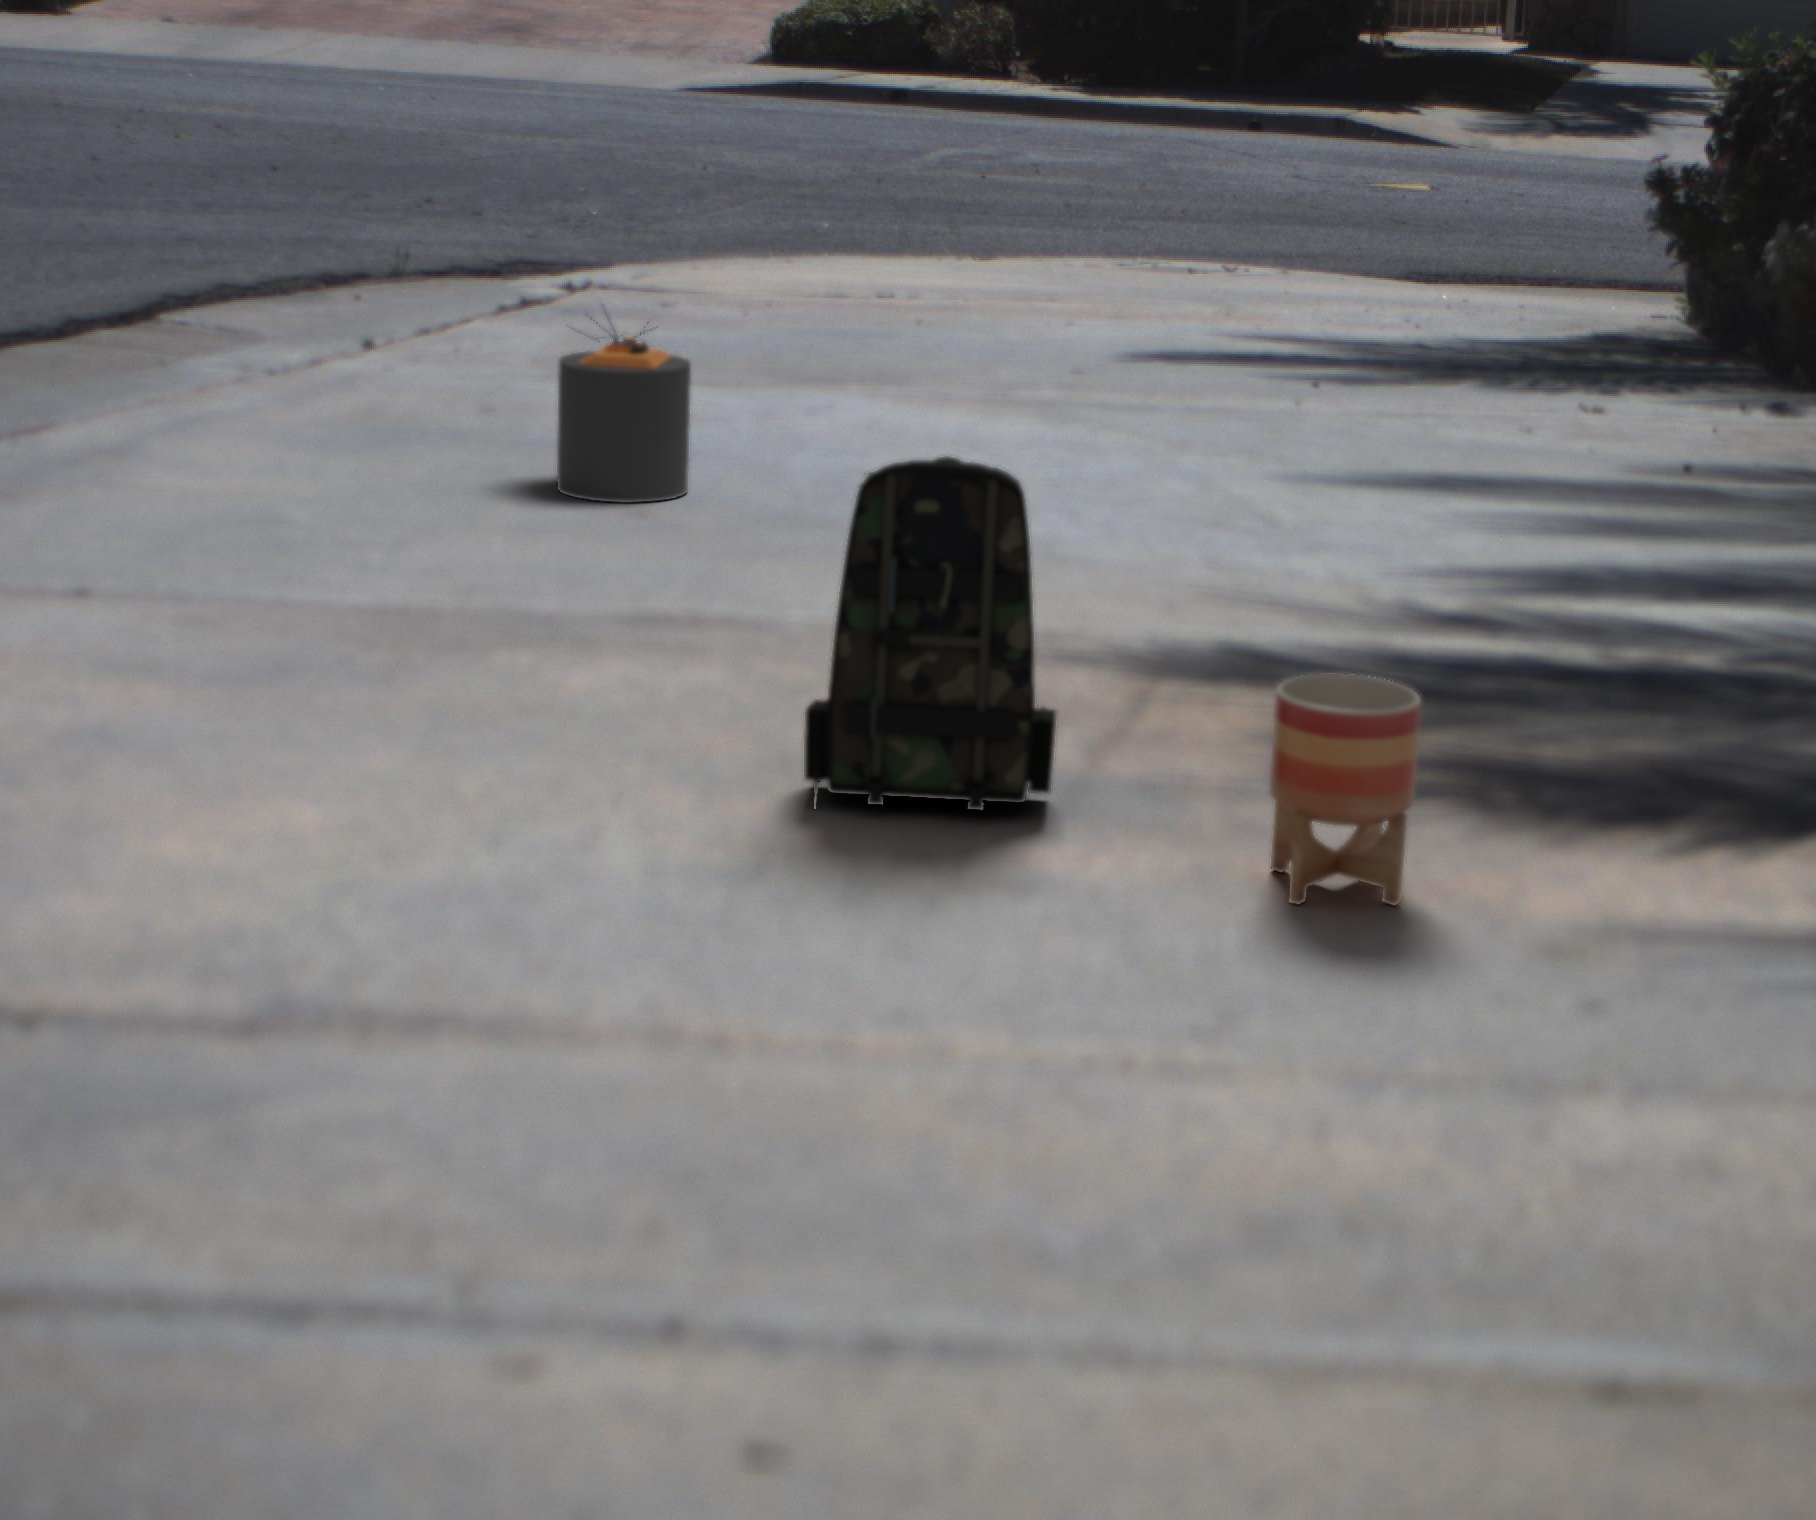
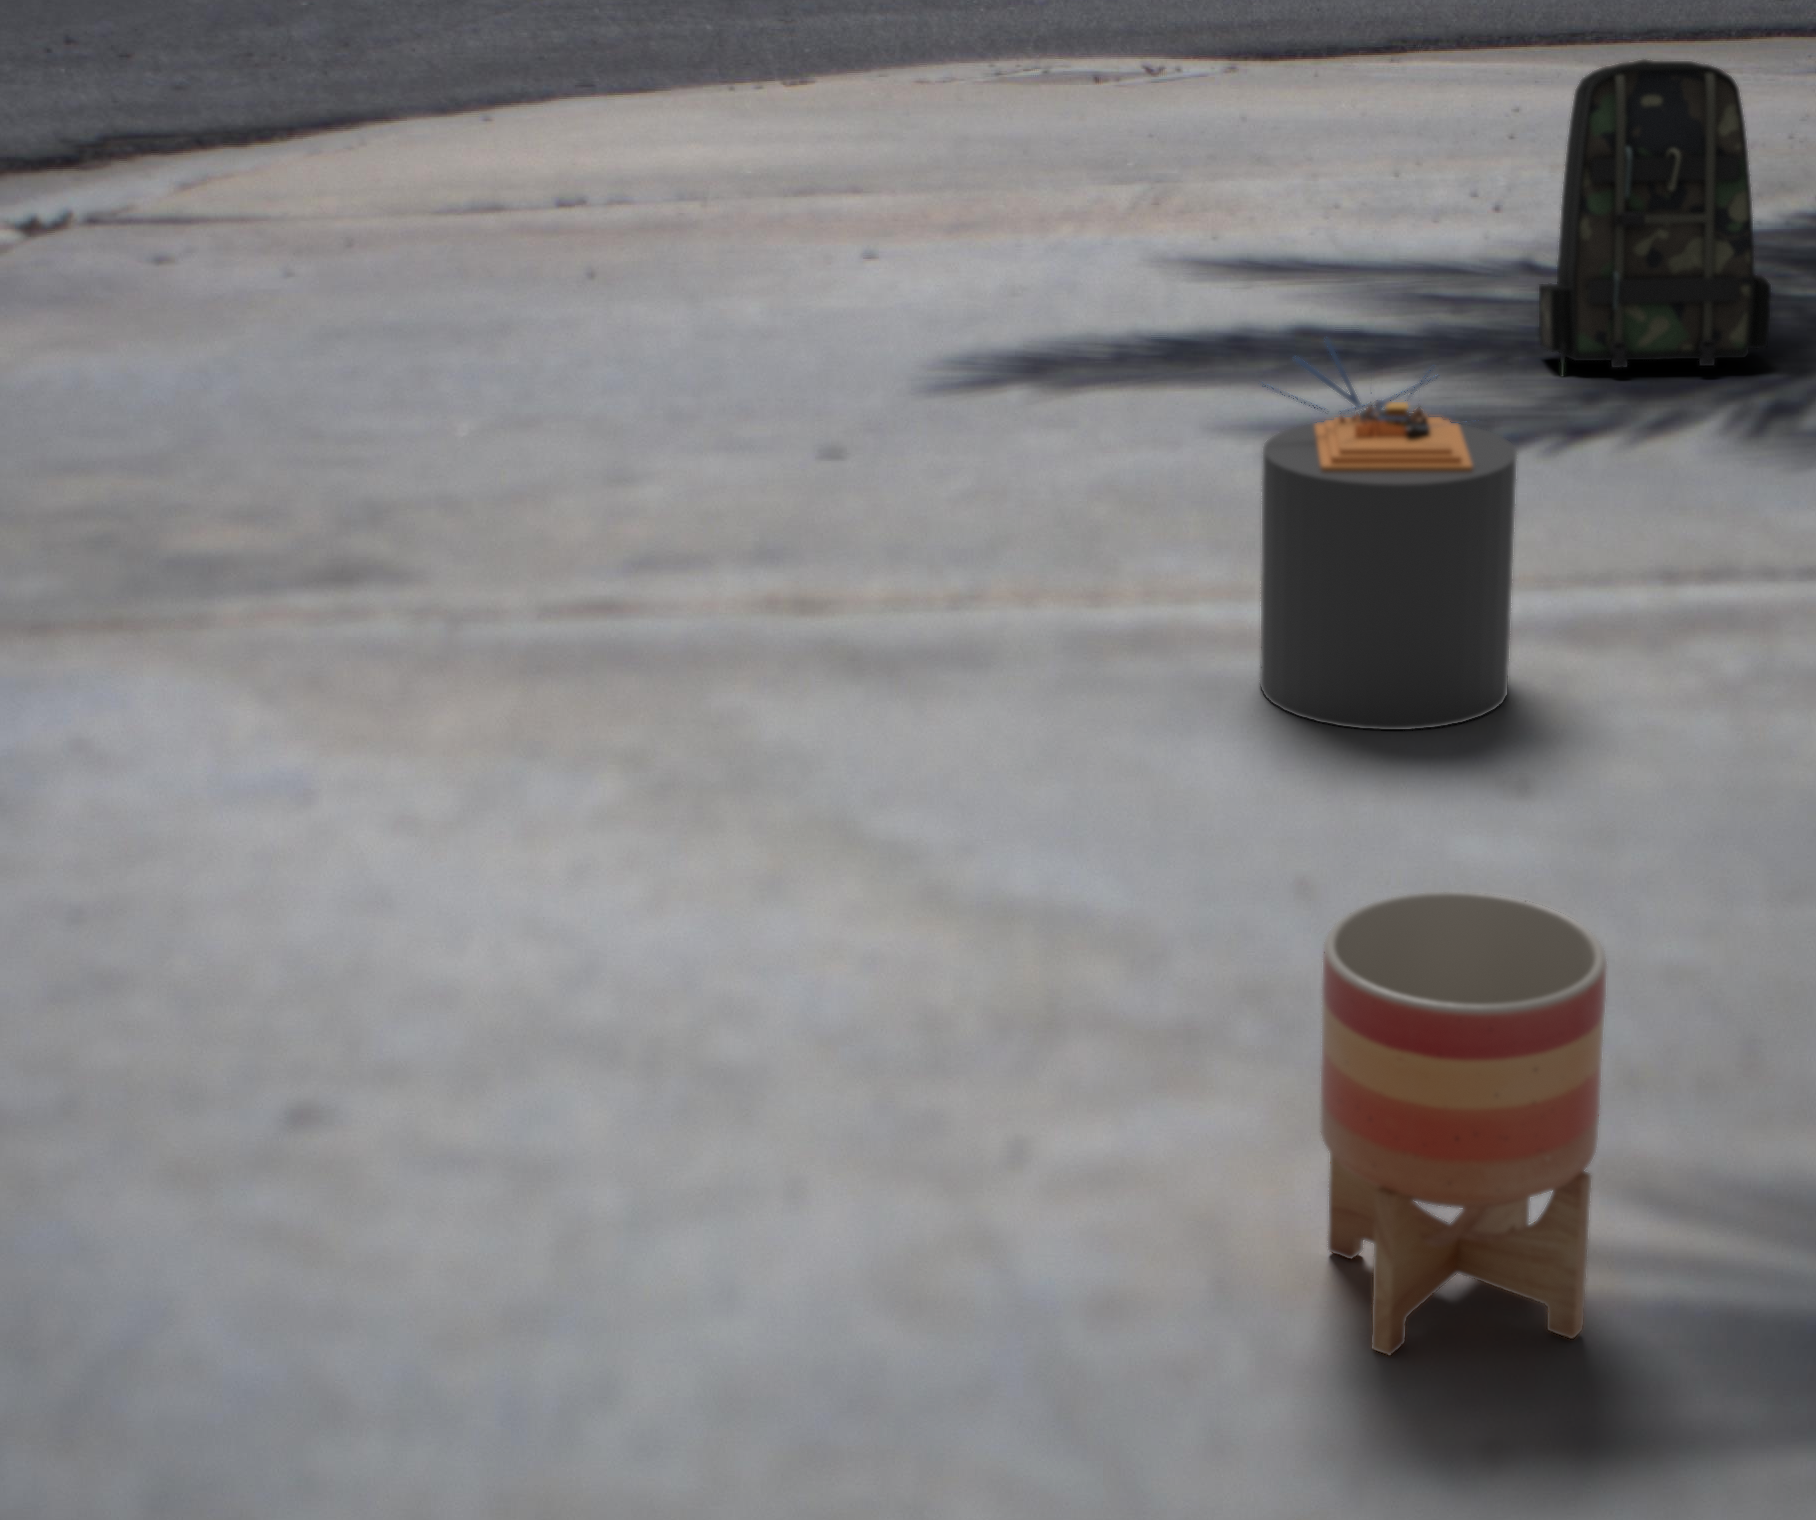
trash can: present [557,311,691,503] -> present [1260,338,1516,730]
backpack: present [804,456,1056,810] -> present [1539,60,1771,374]

